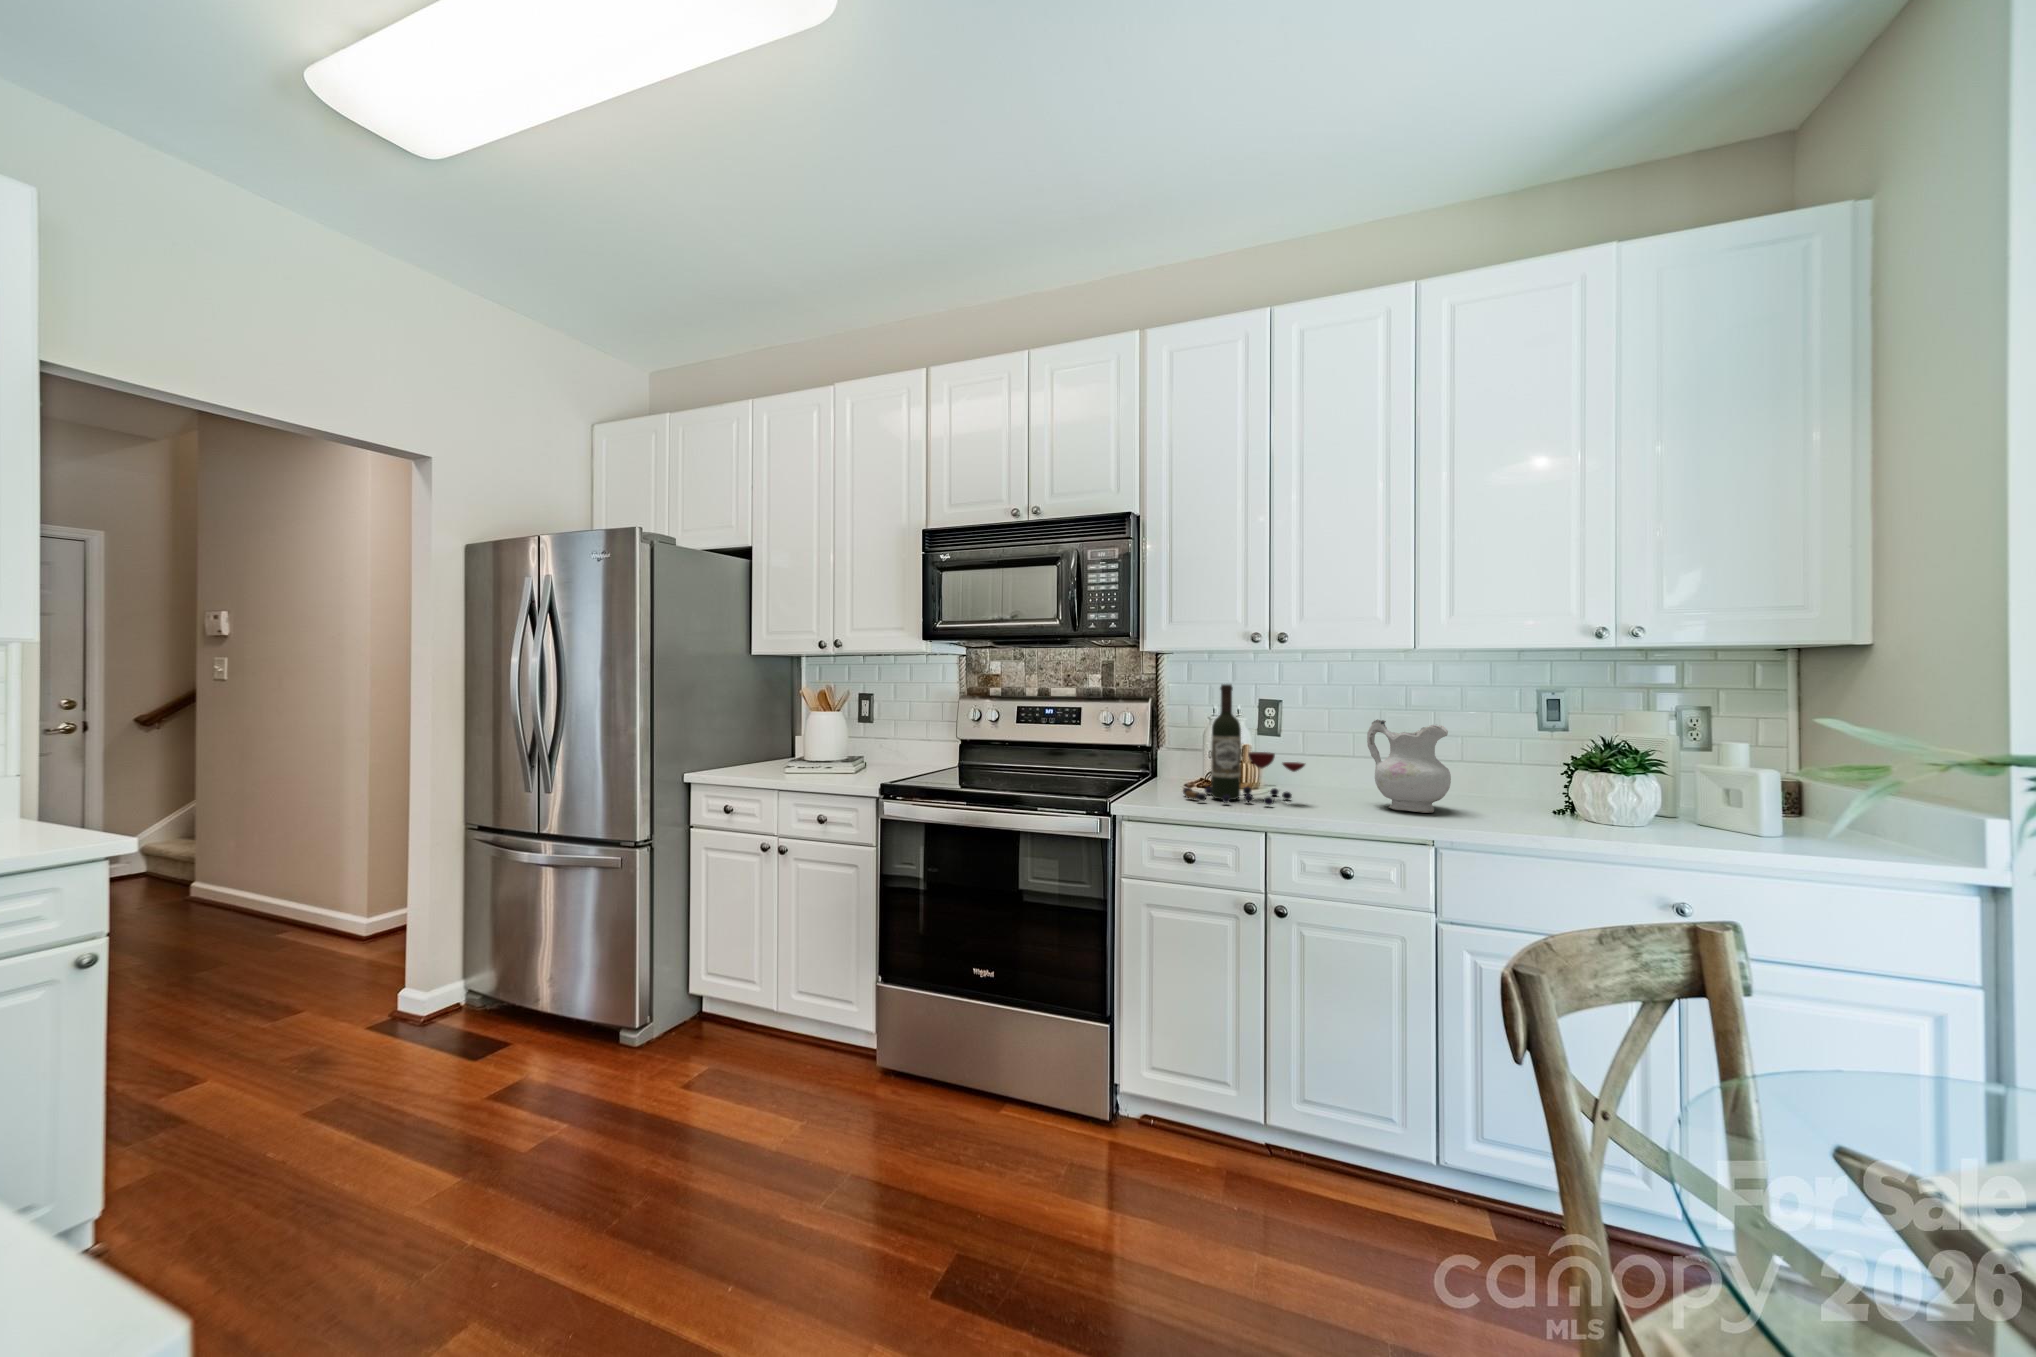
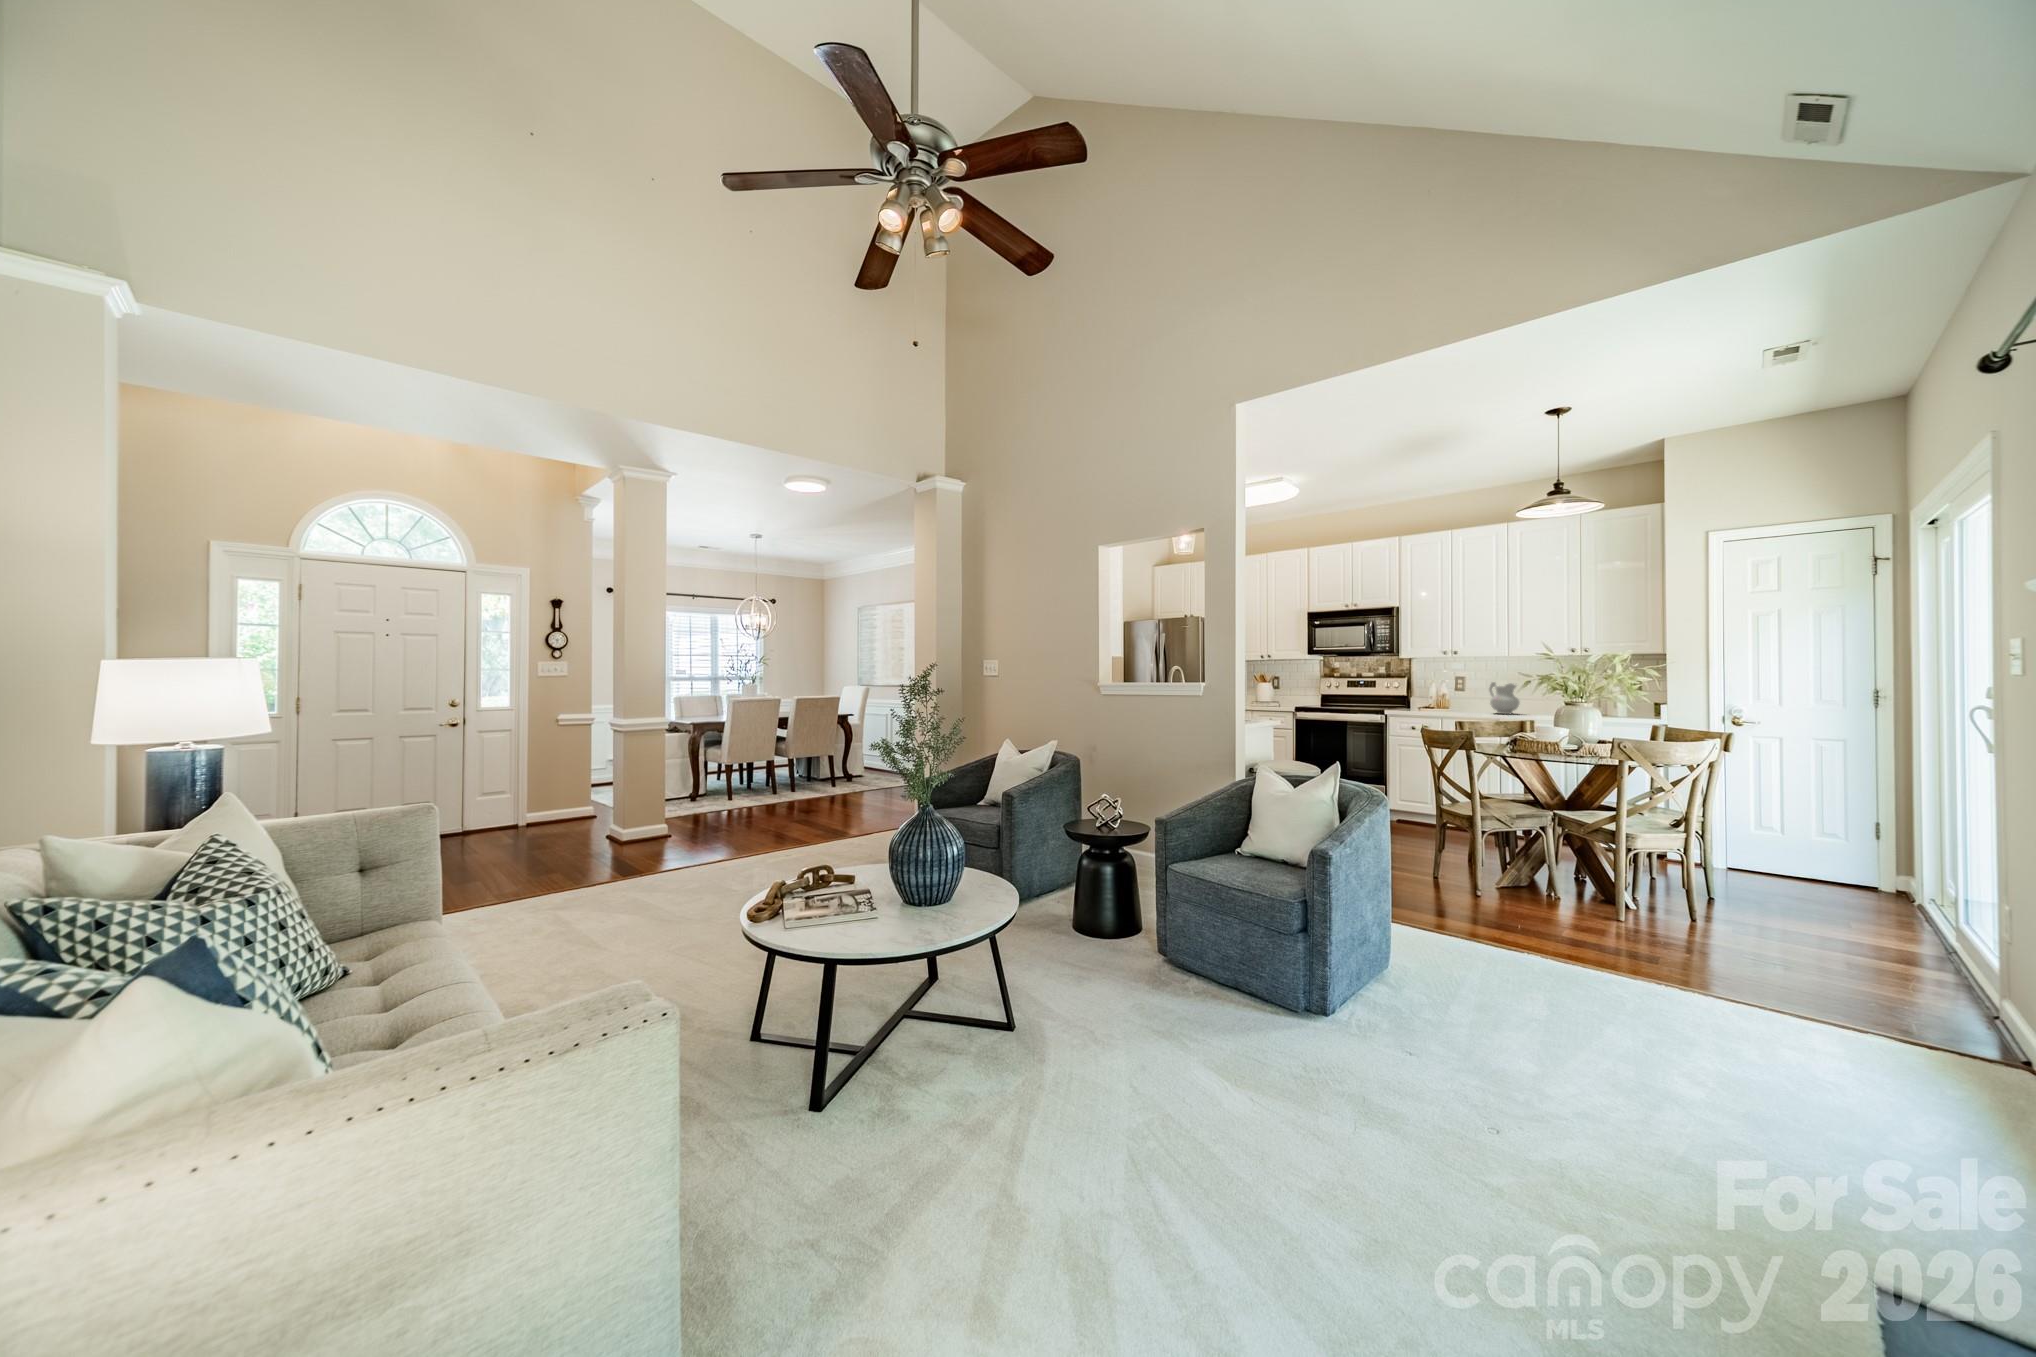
wine bottle: present [1183,684,1305,805] -> none [1416,670,1464,713]

